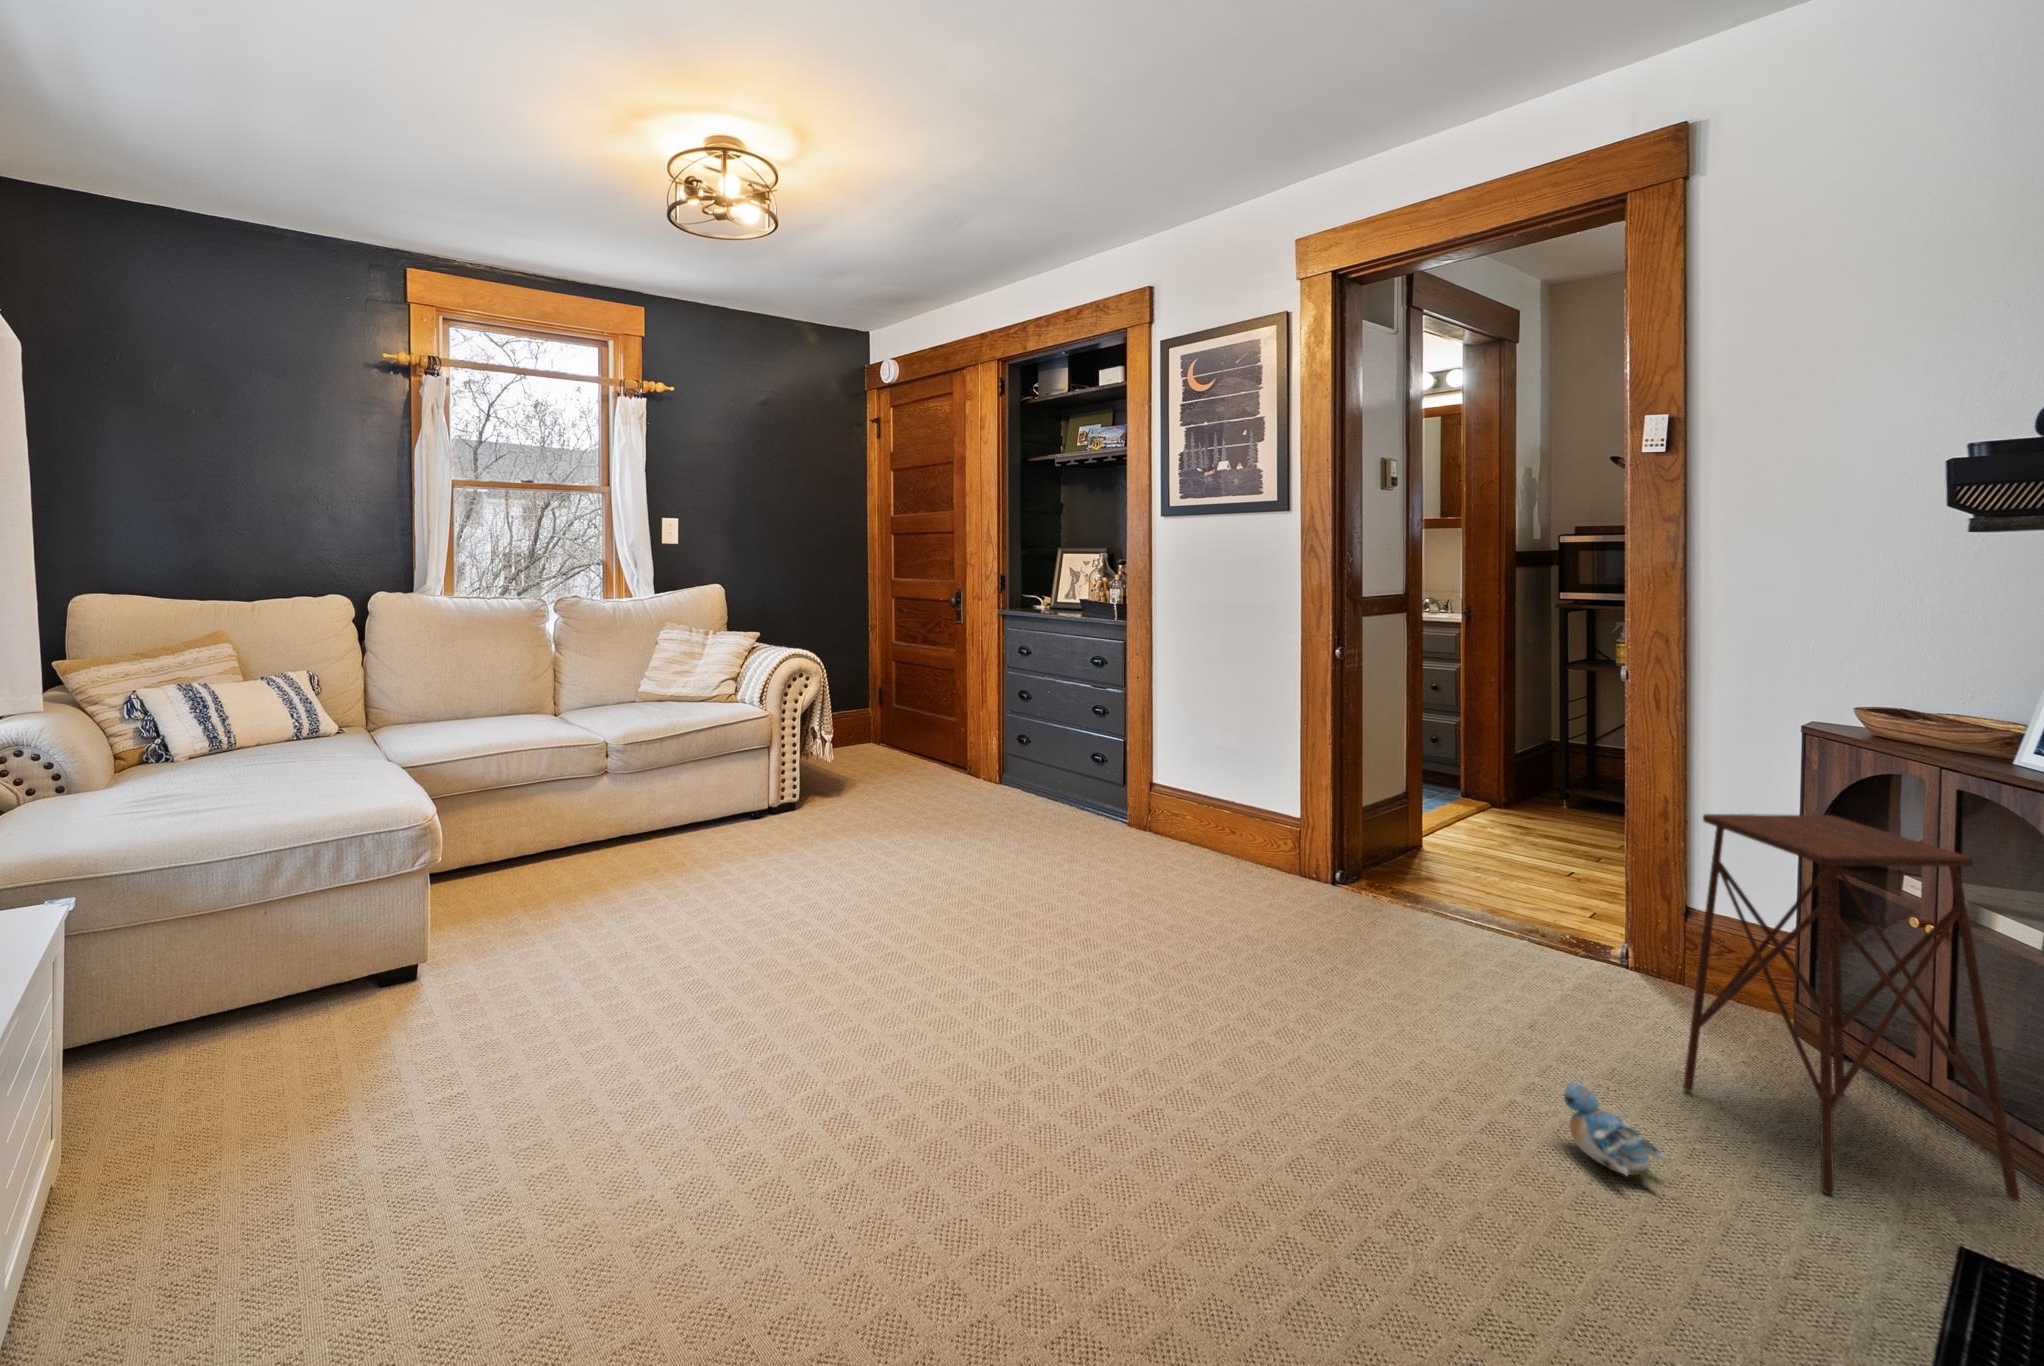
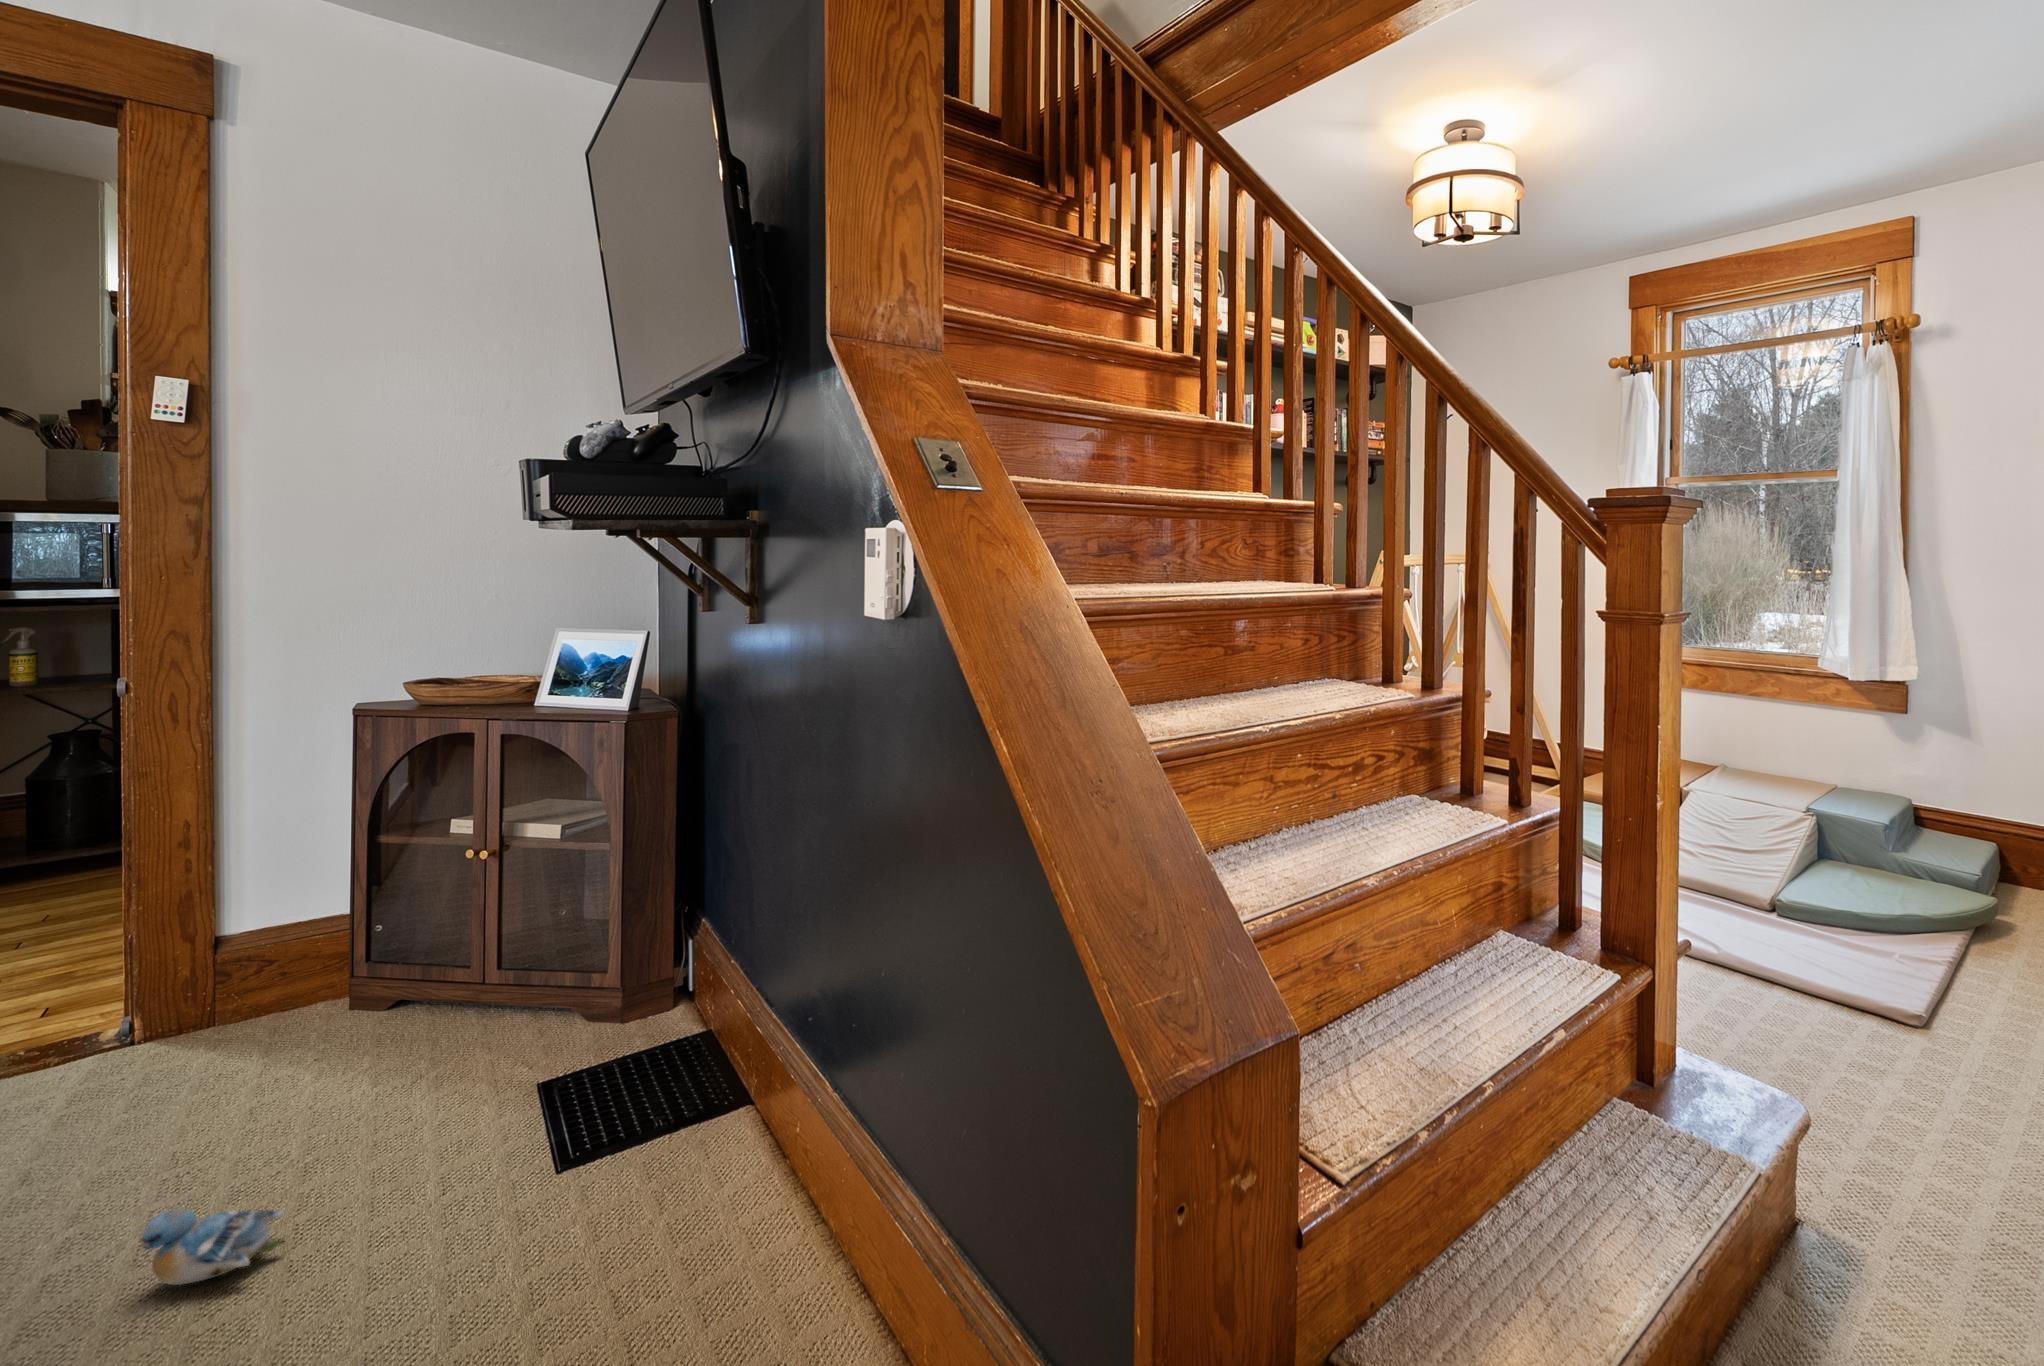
side table: present [1683,814,2020,1201] -> none [262,789,550,1133]

